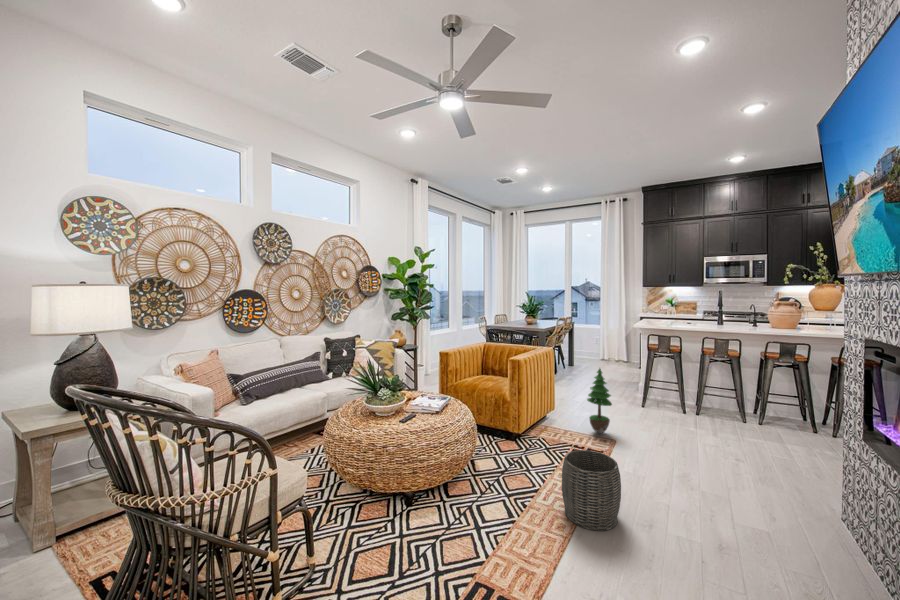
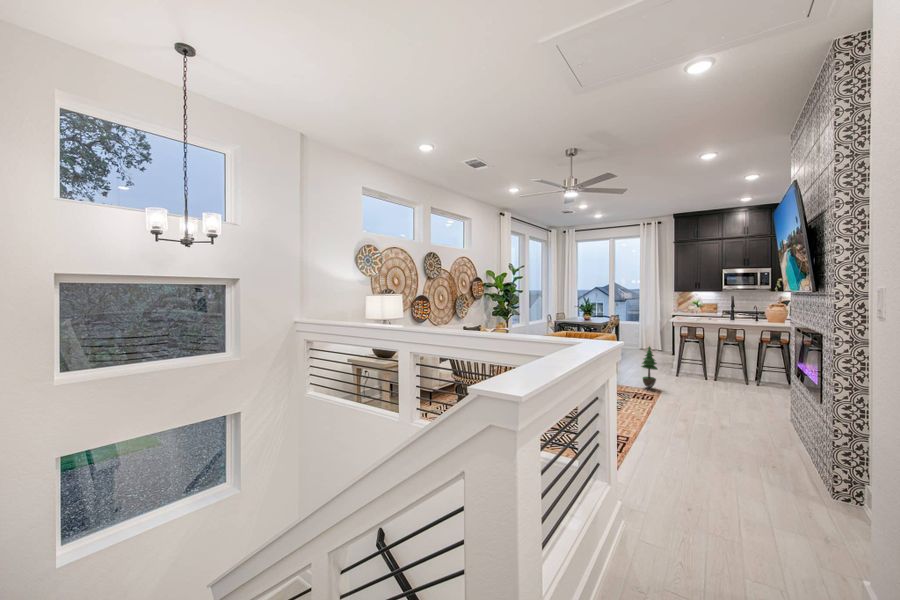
woven basket: present [562,450,621,531] -> none [636,385,669,422]

